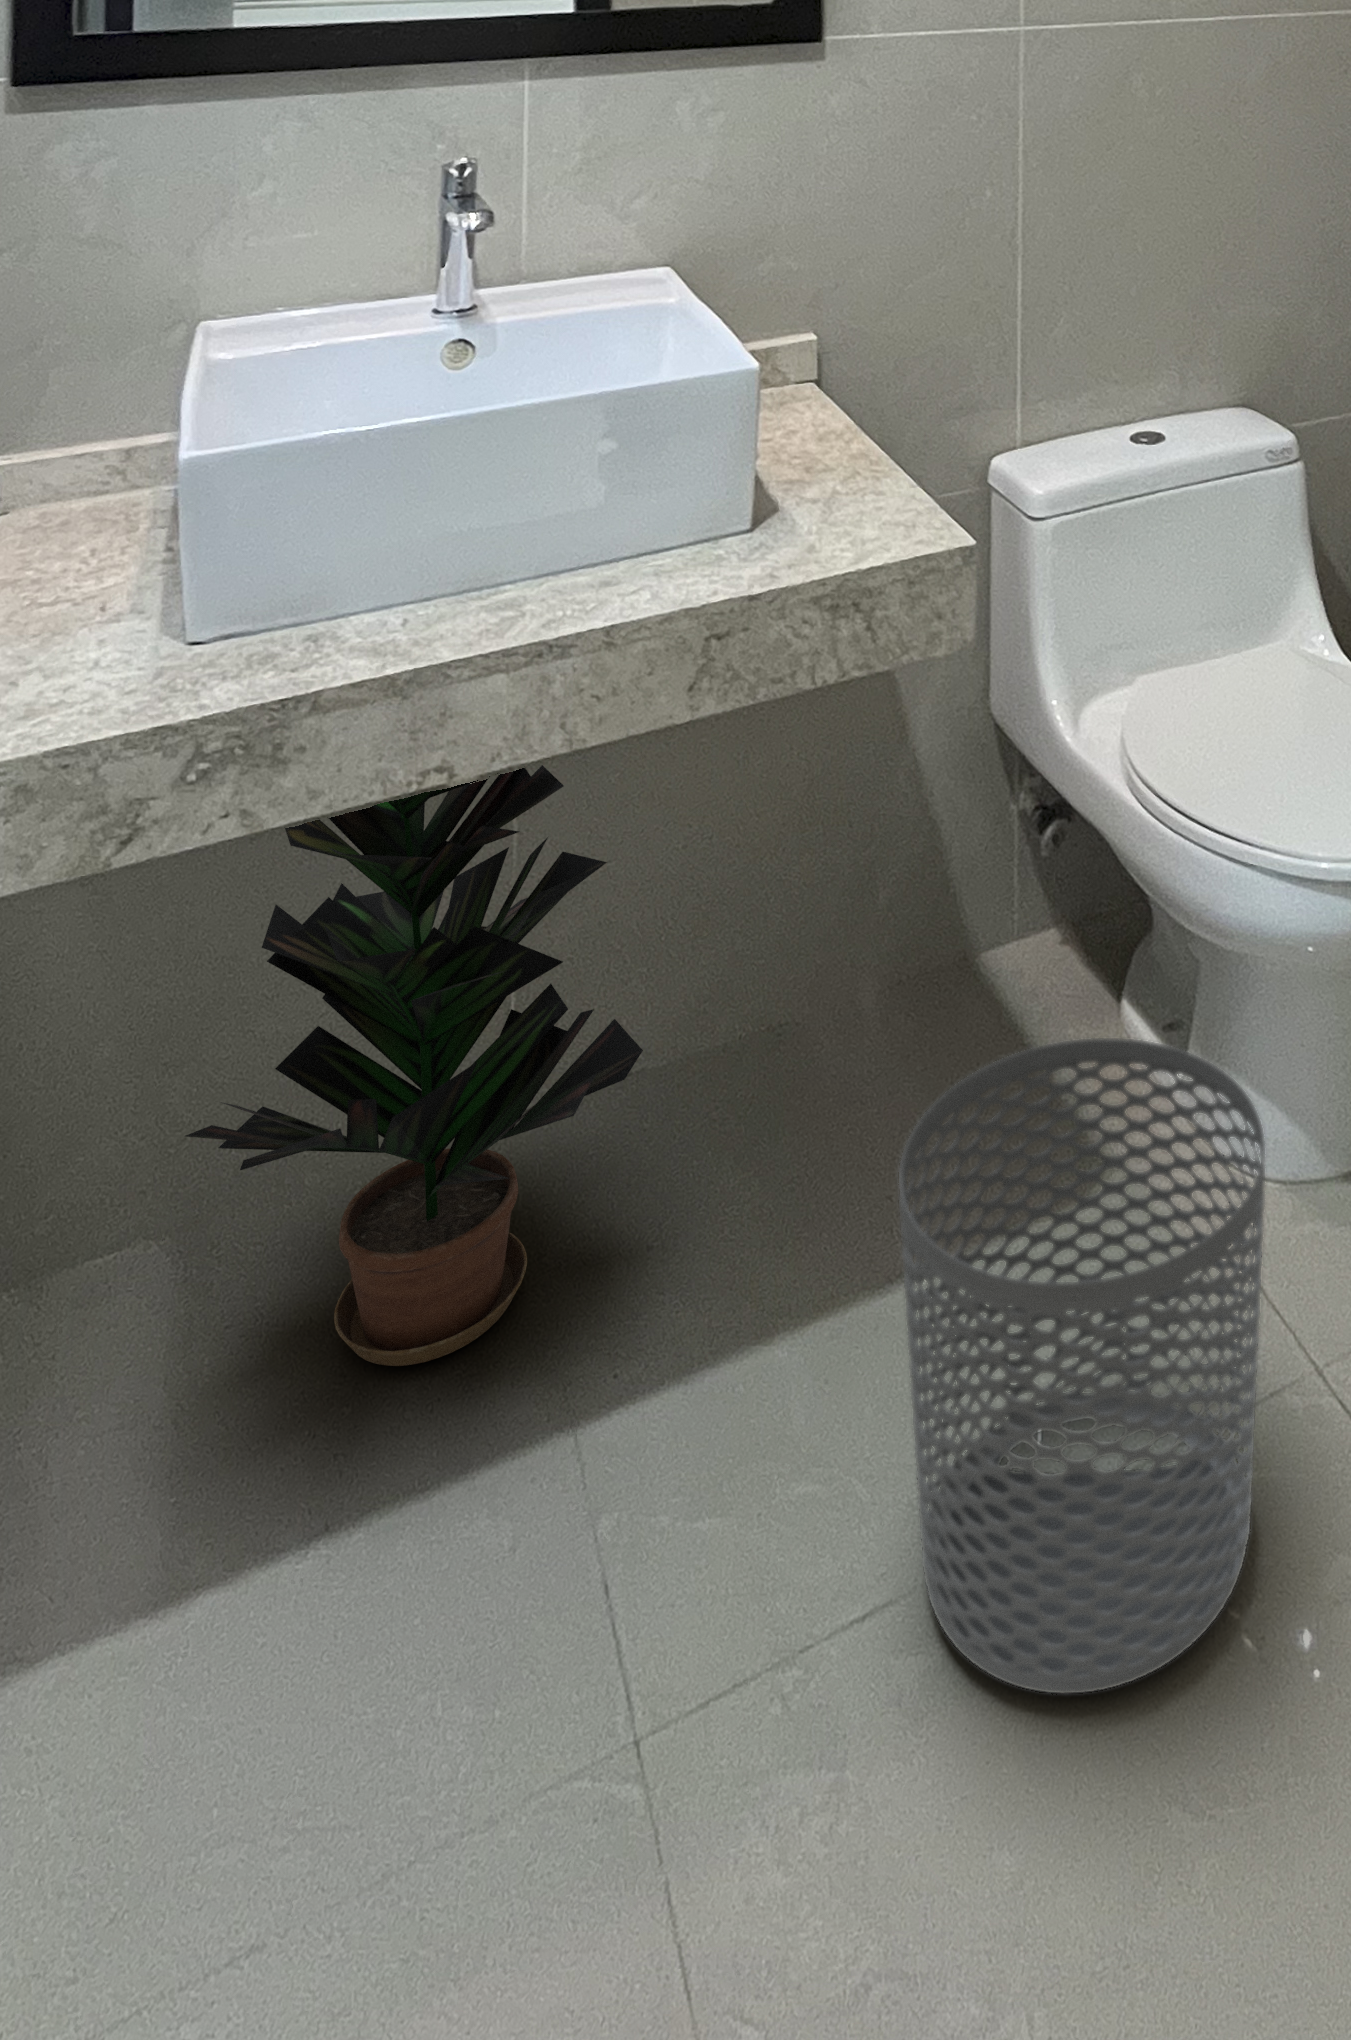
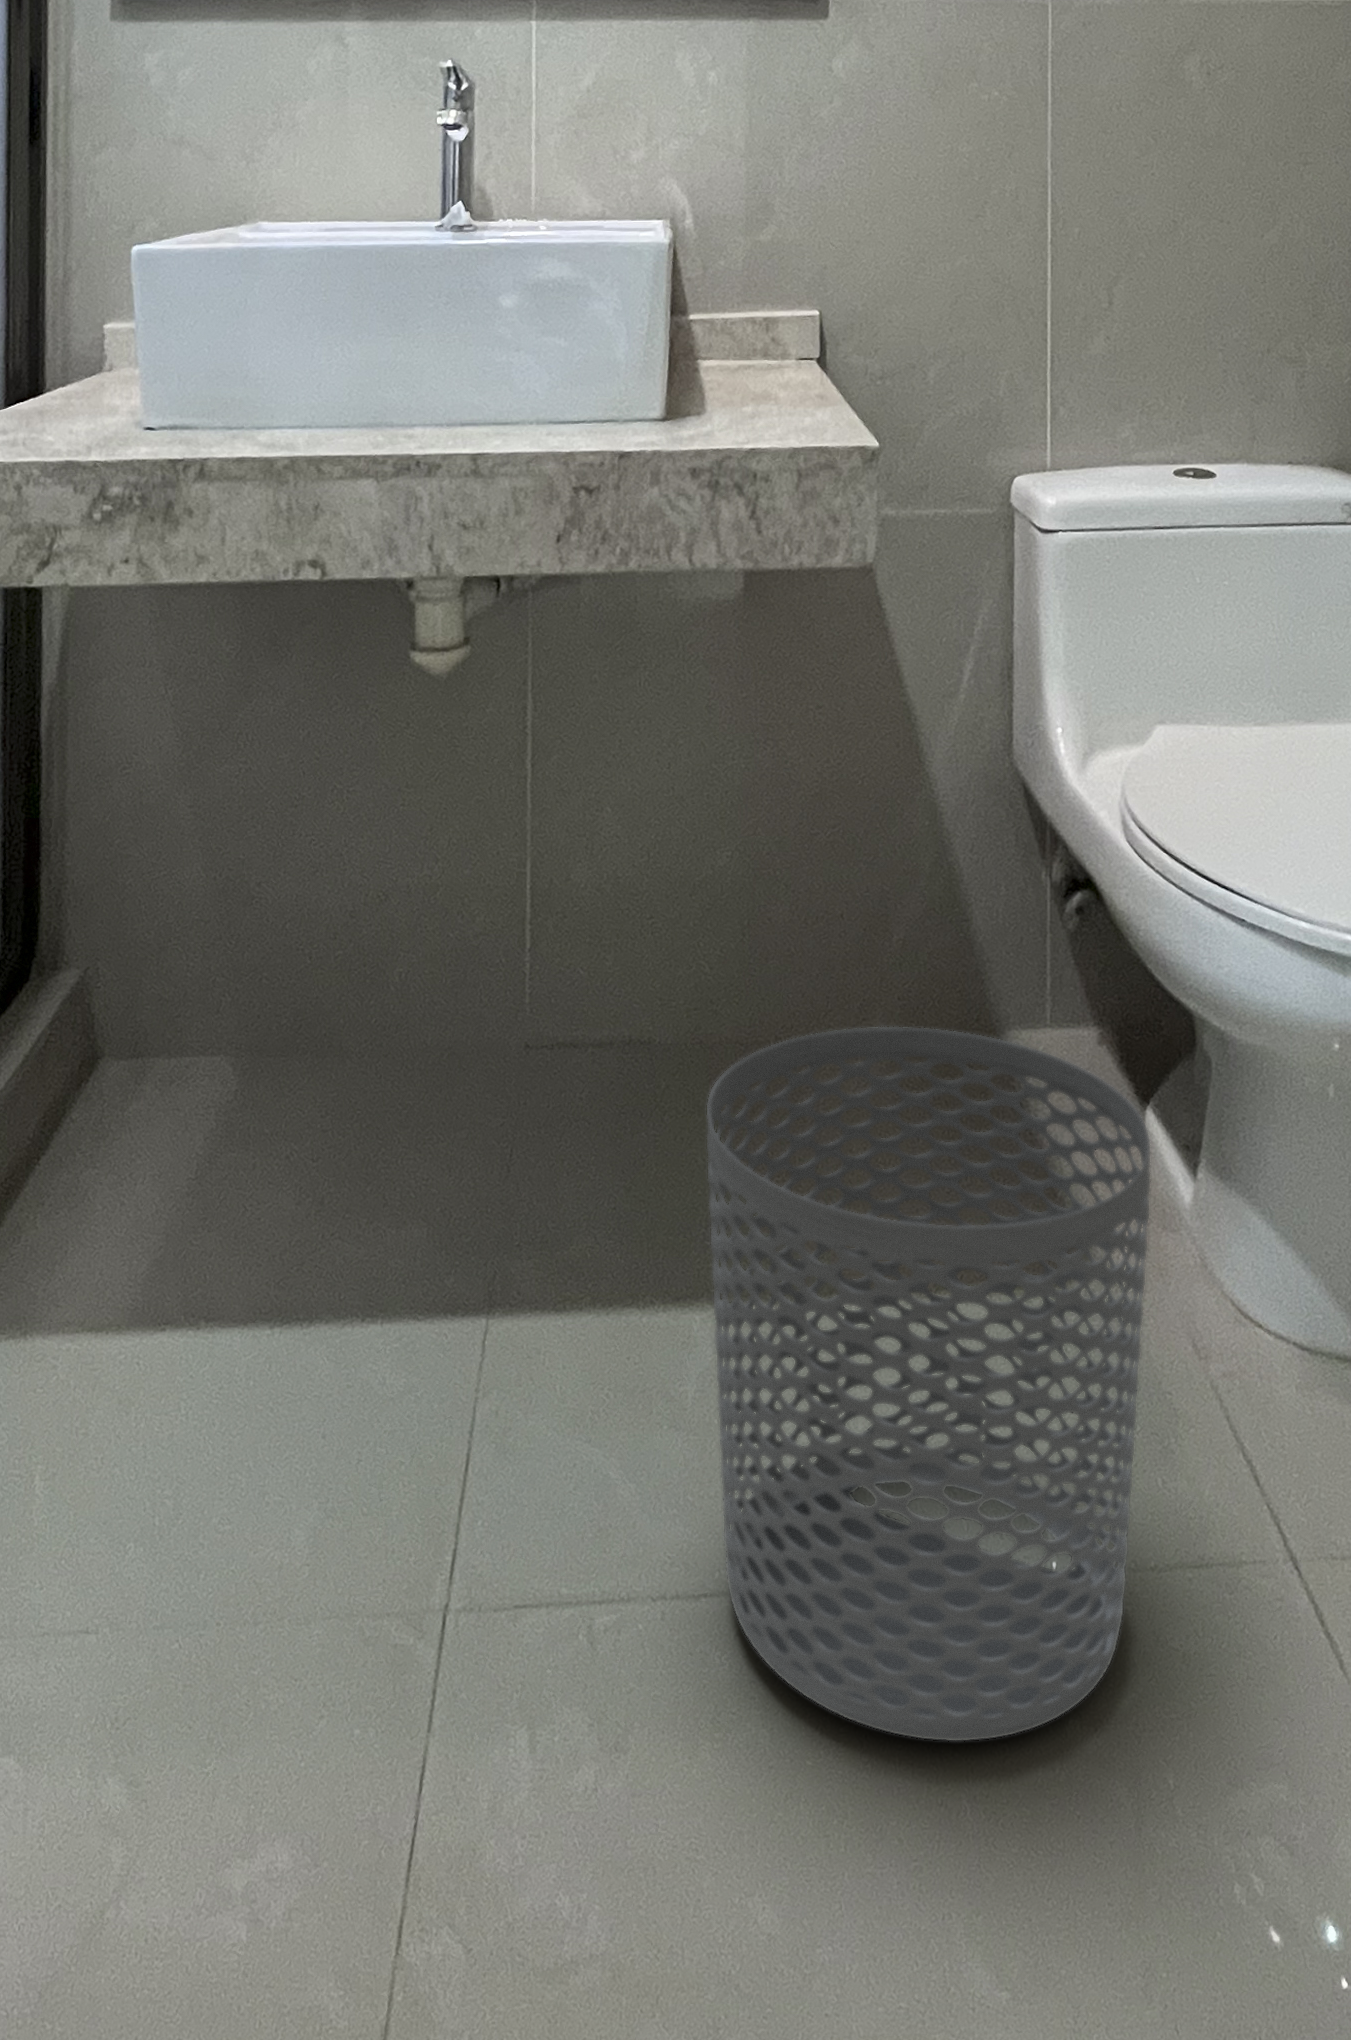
potted plant: present [185,765,643,1366] -> none [168,566,565,1221]

